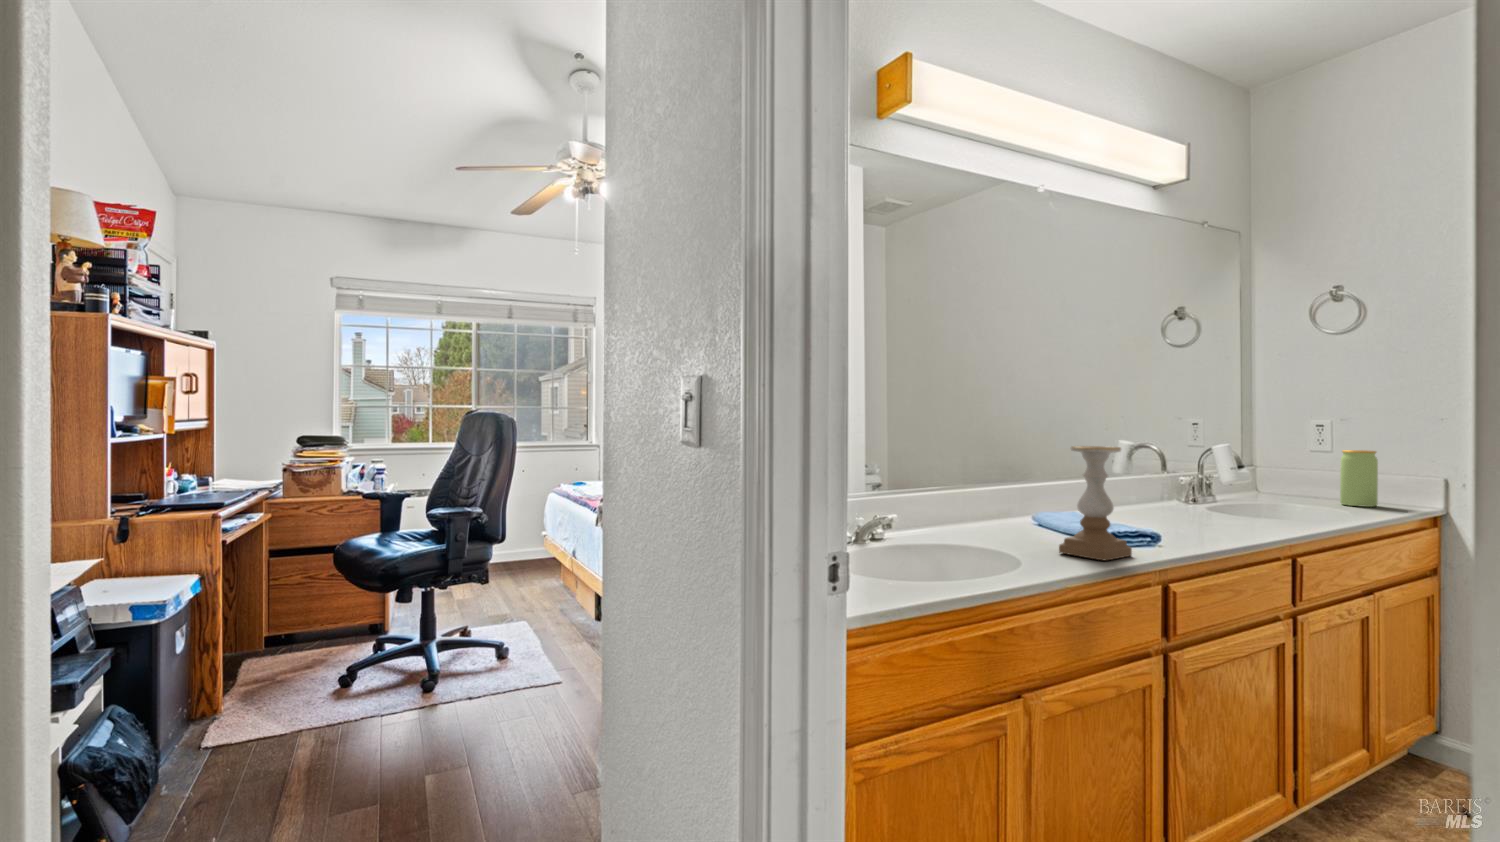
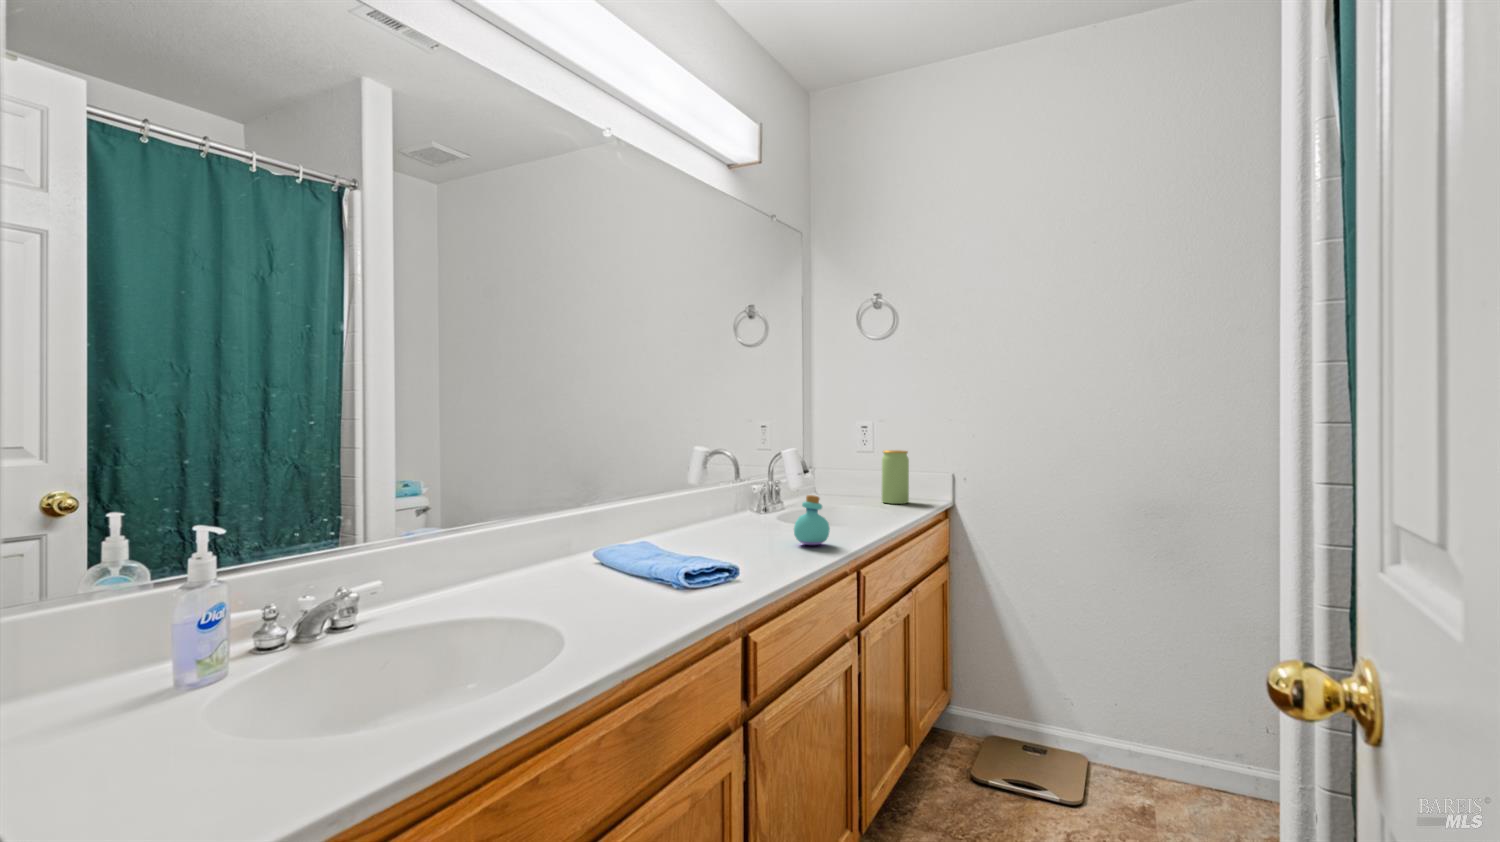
candle holder: present [1059,446,1132,560] -> none [618,463,708,623]
perfume bottle: none [1220,484,1260,529] -> present [794,495,830,545]

